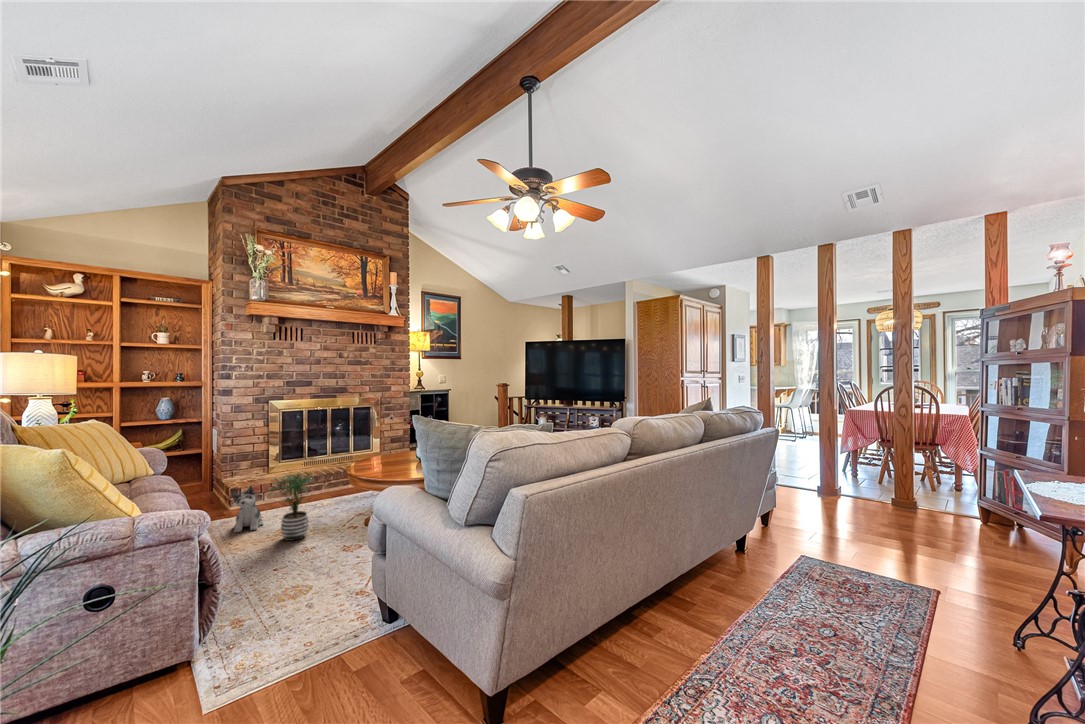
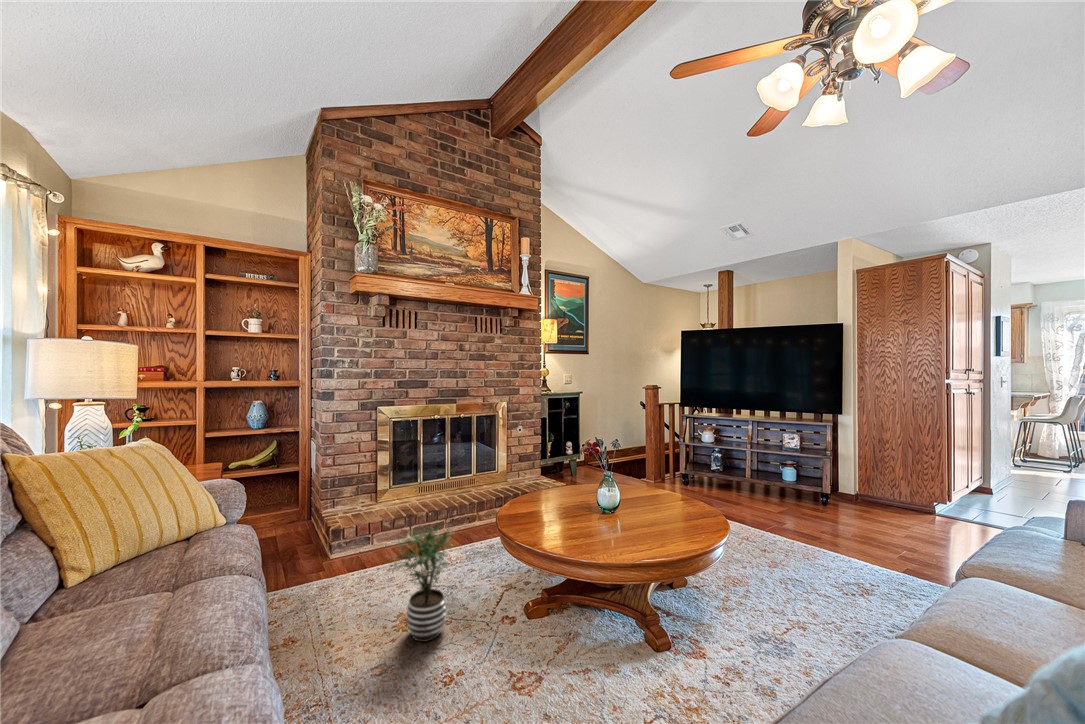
plush toy: present [232,486,264,532] -> none [335,539,378,612]

